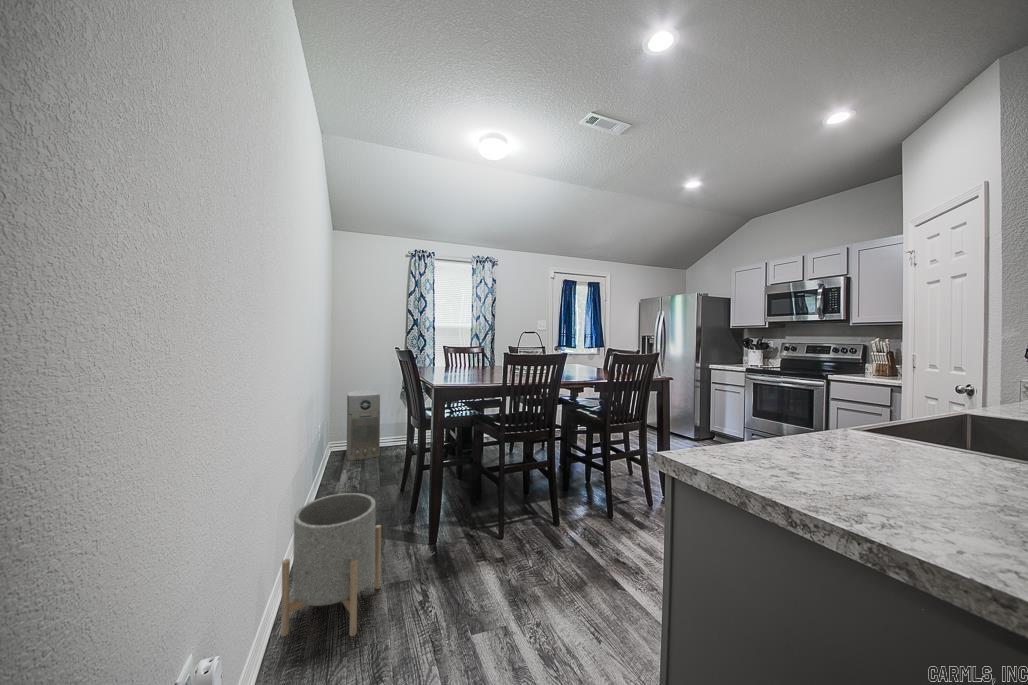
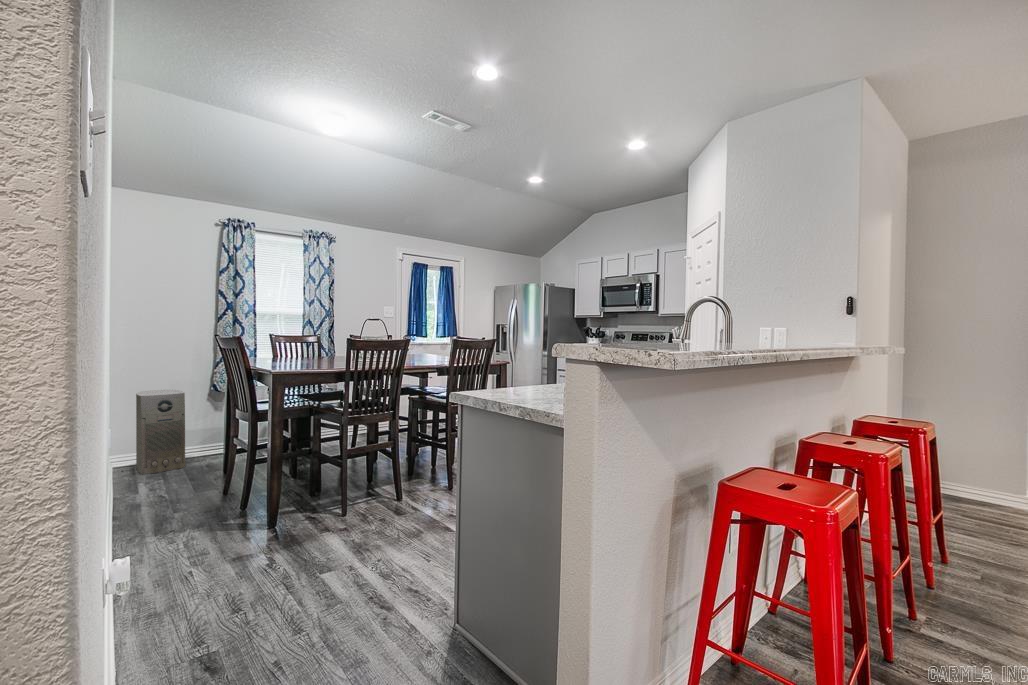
planter: present [281,493,381,636] -> none [123,476,223,607]

